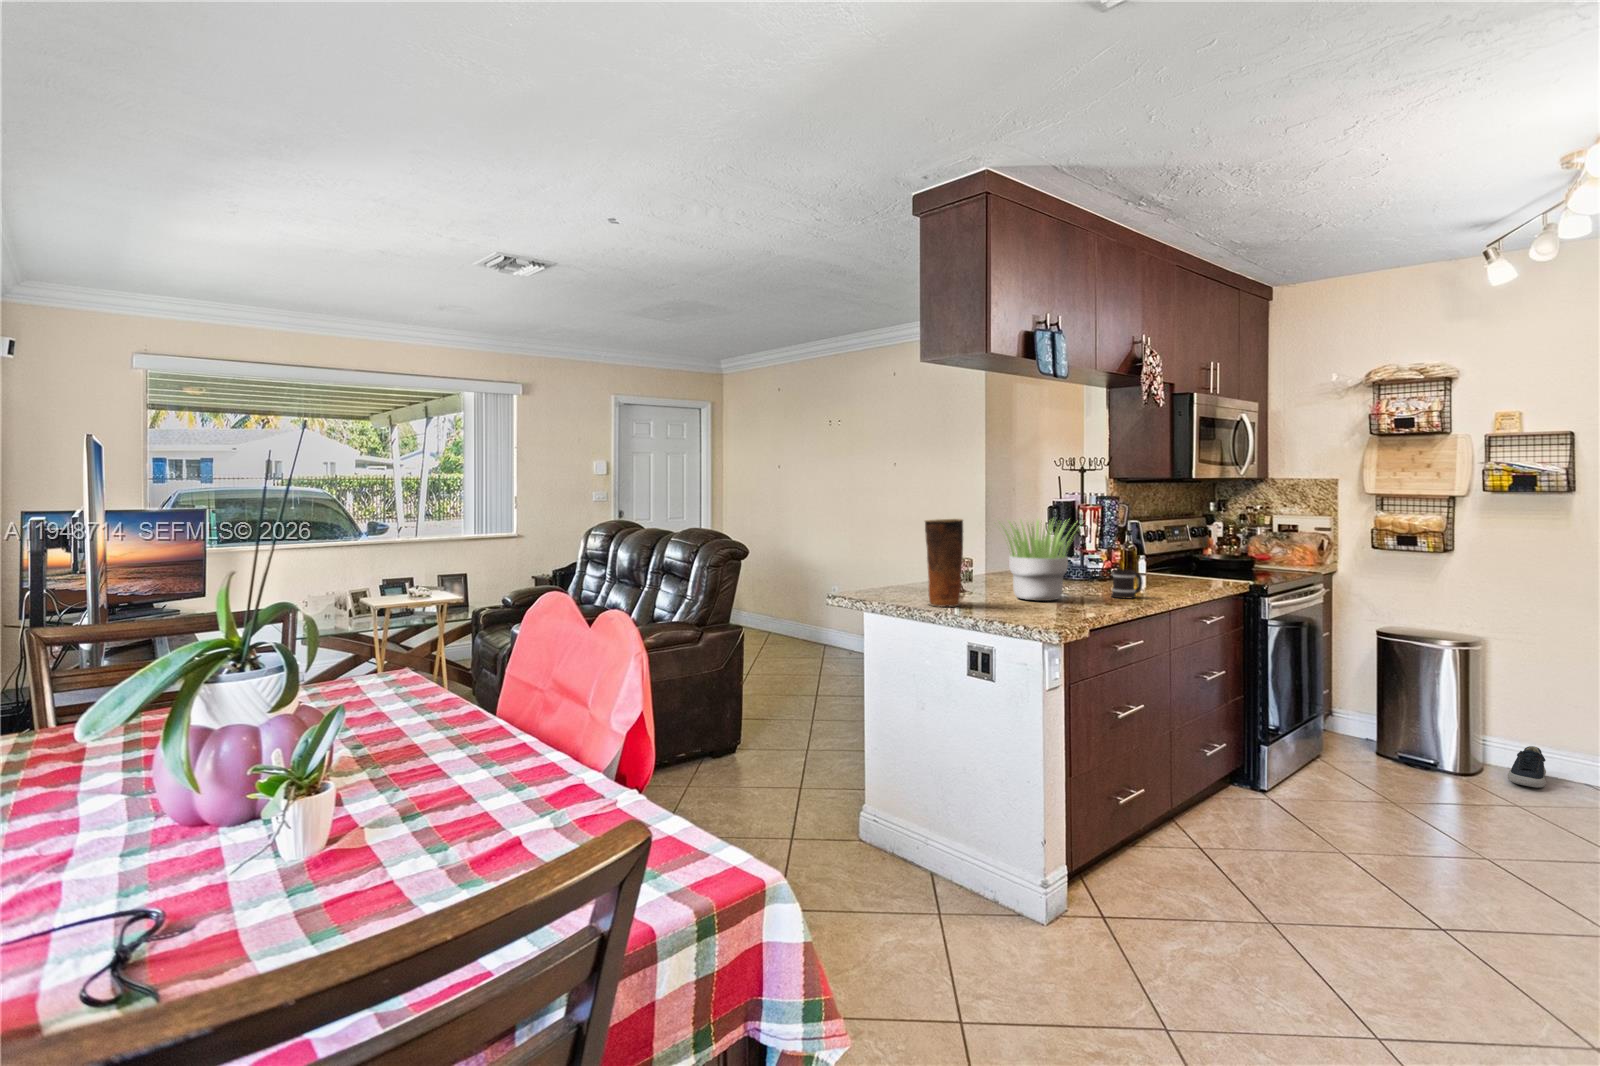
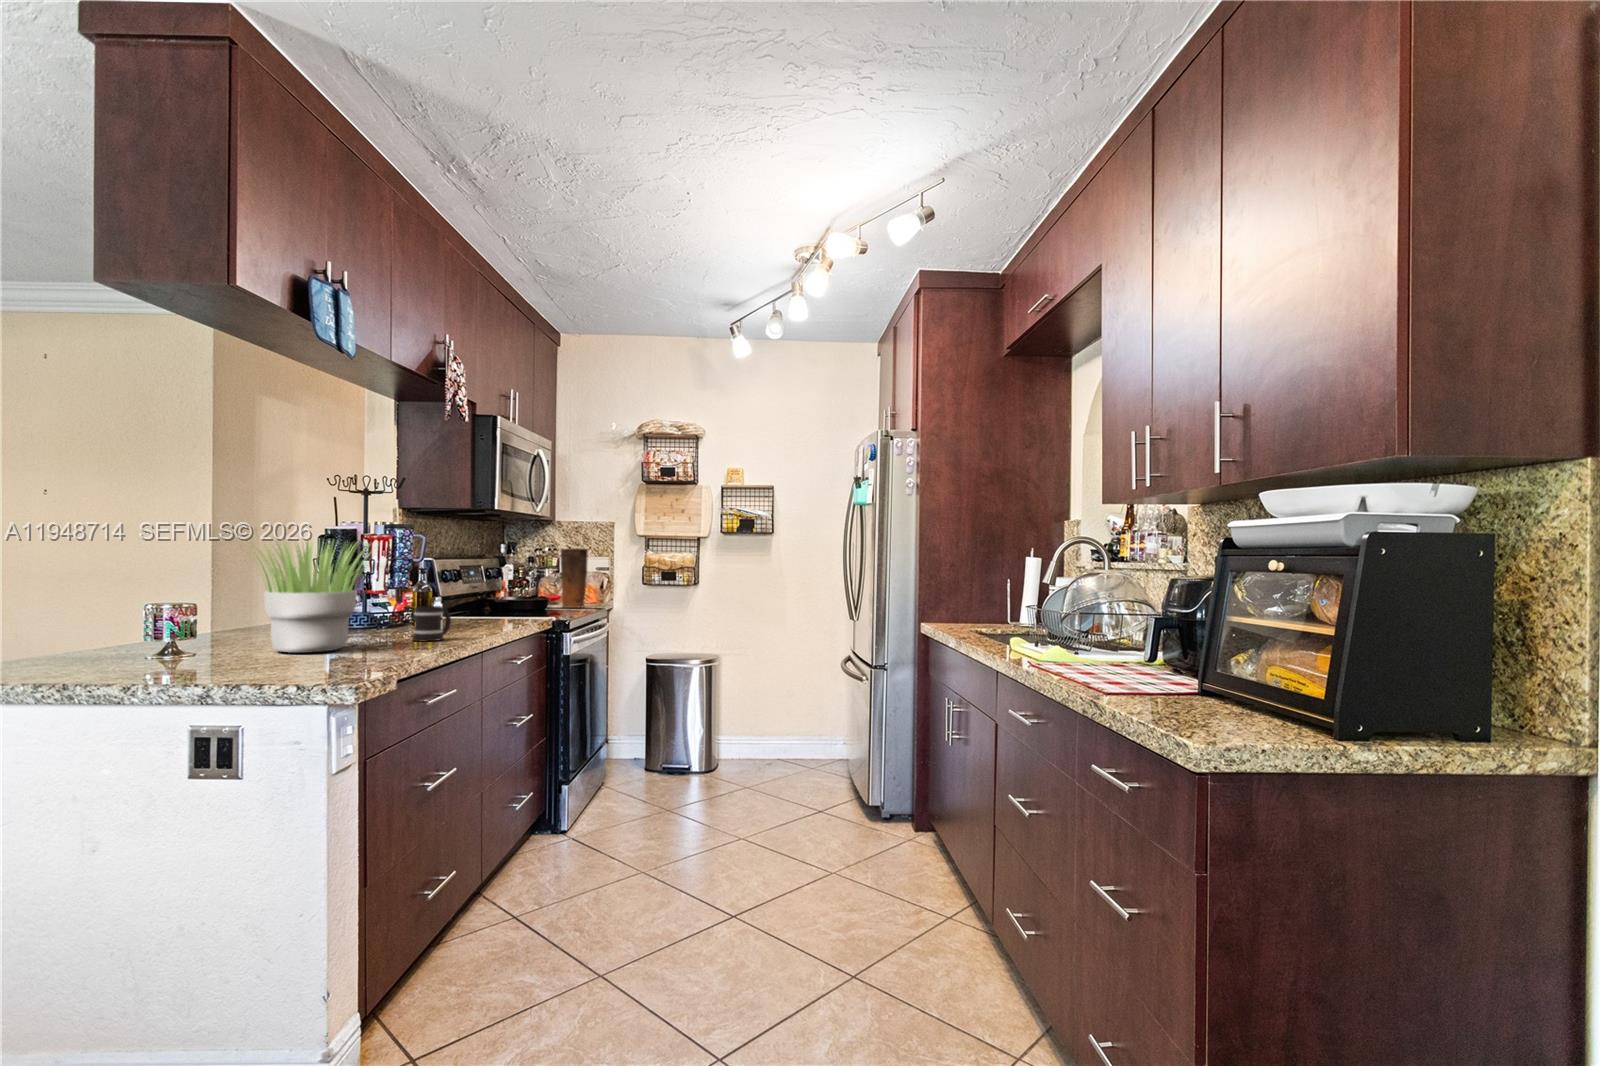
vase: present [925,519,963,607] -> present [561,548,588,608]
shoe: present [1508,746,1546,788] -> none [740,741,763,774]

